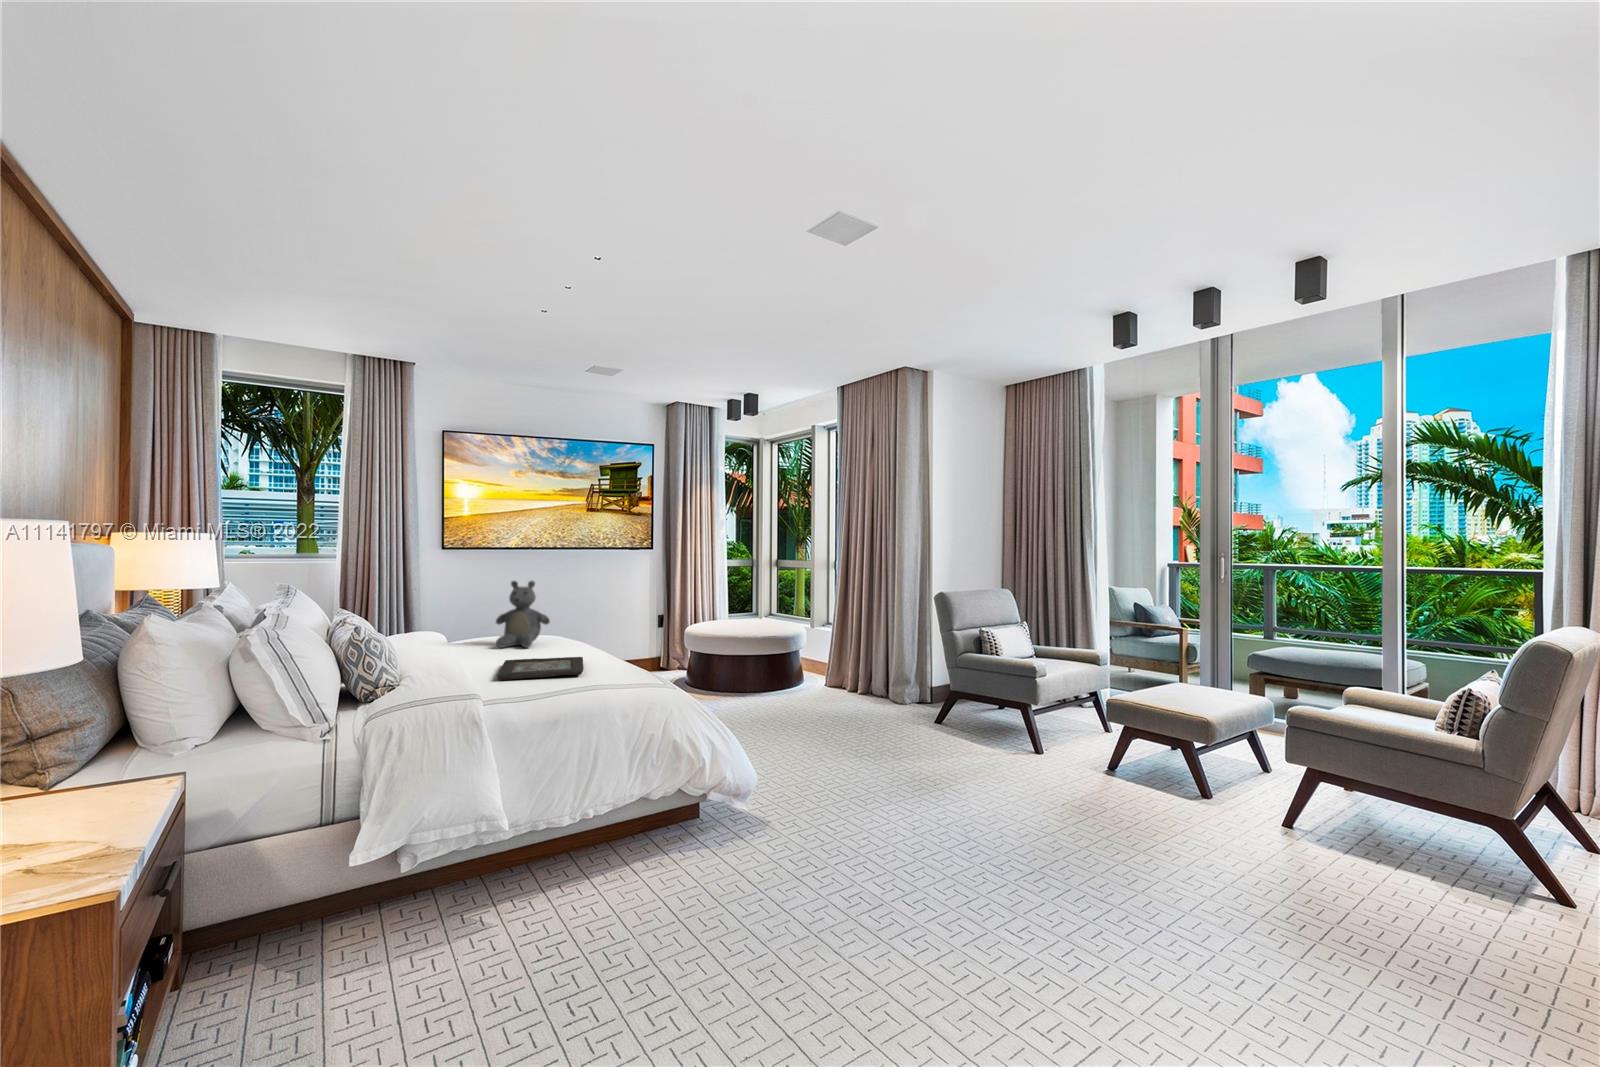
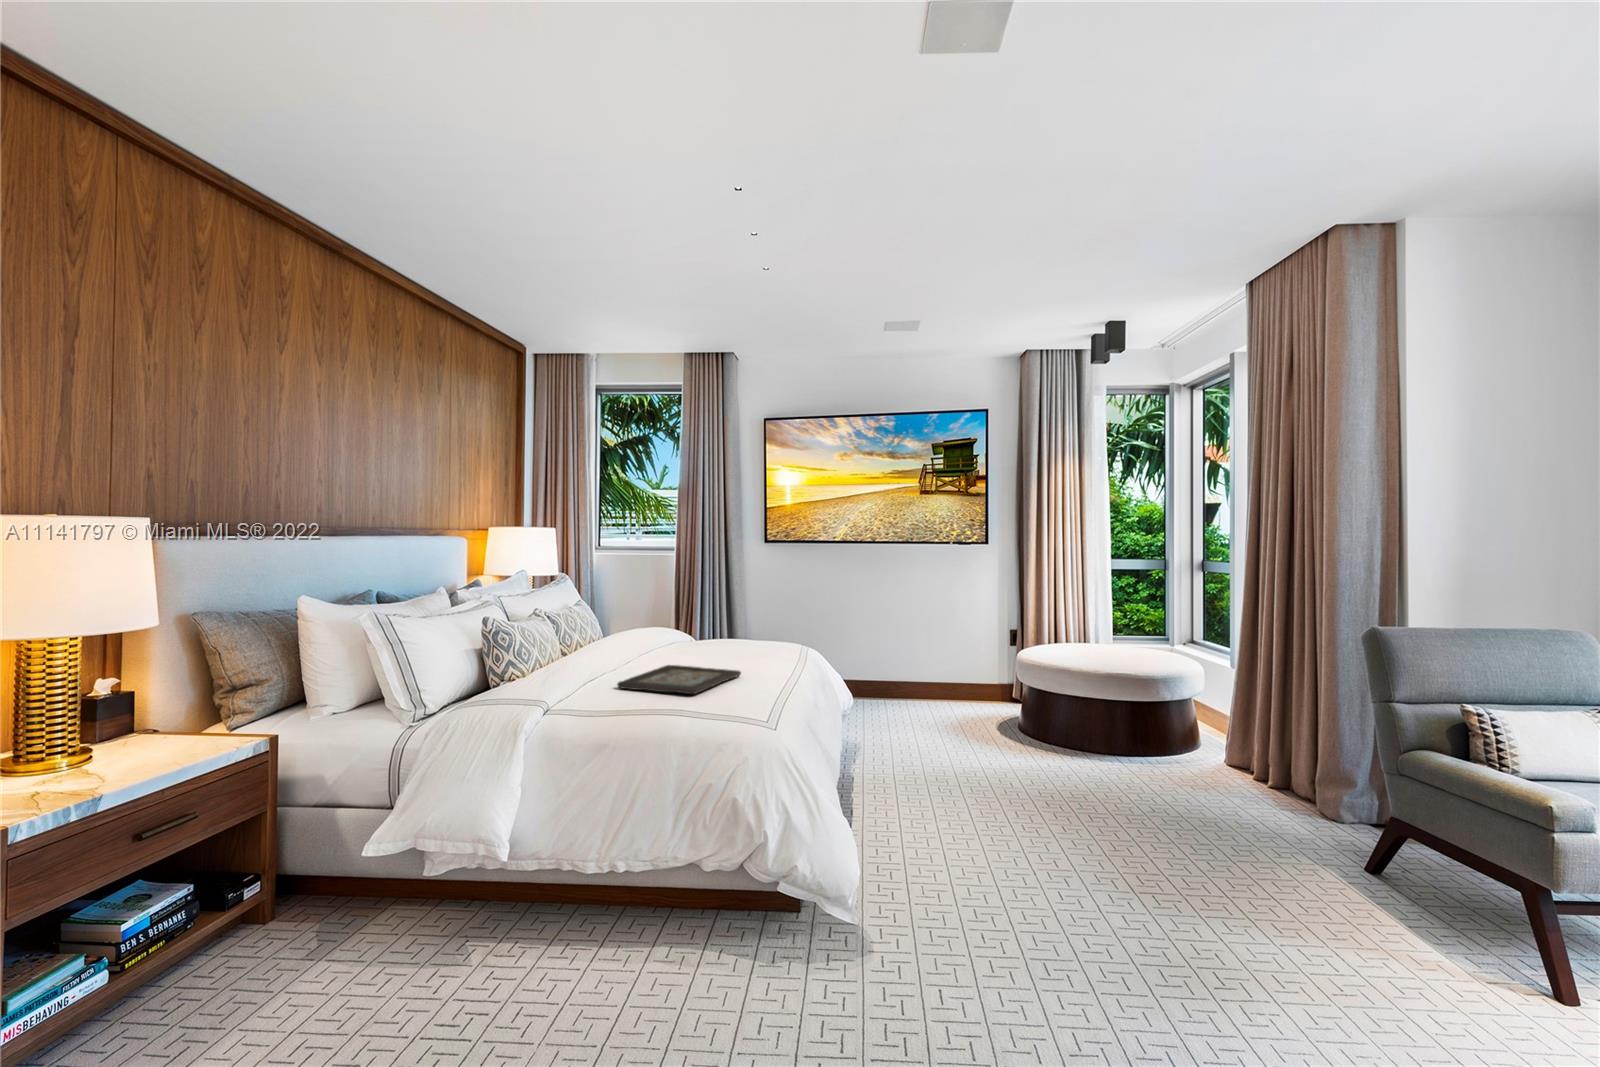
teddy bear: present [496,581,550,648] -> none [708,576,766,651]

